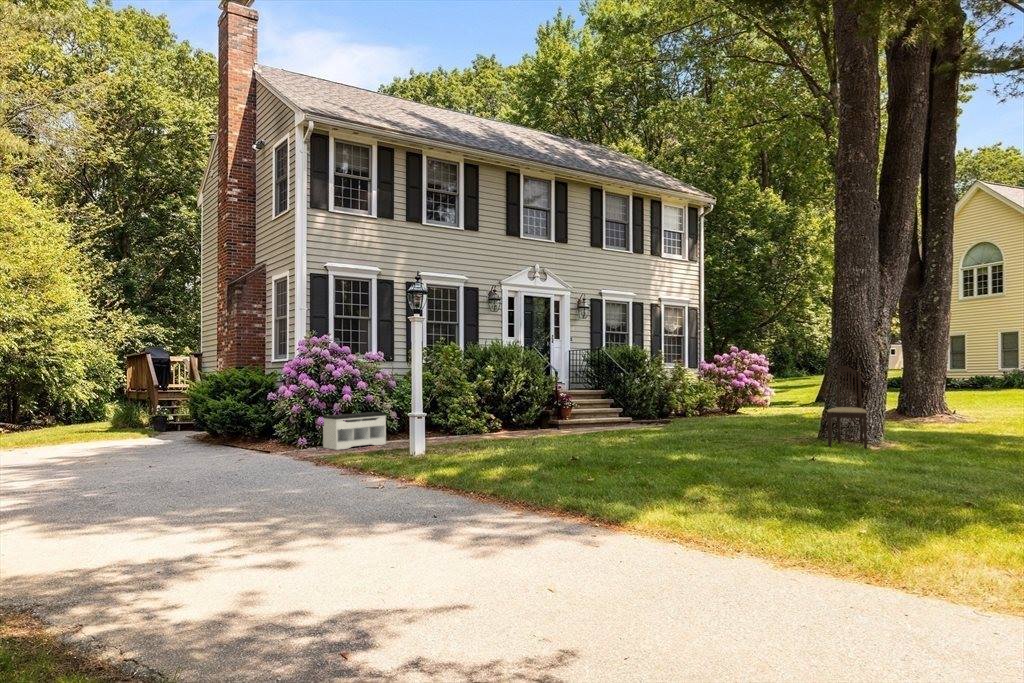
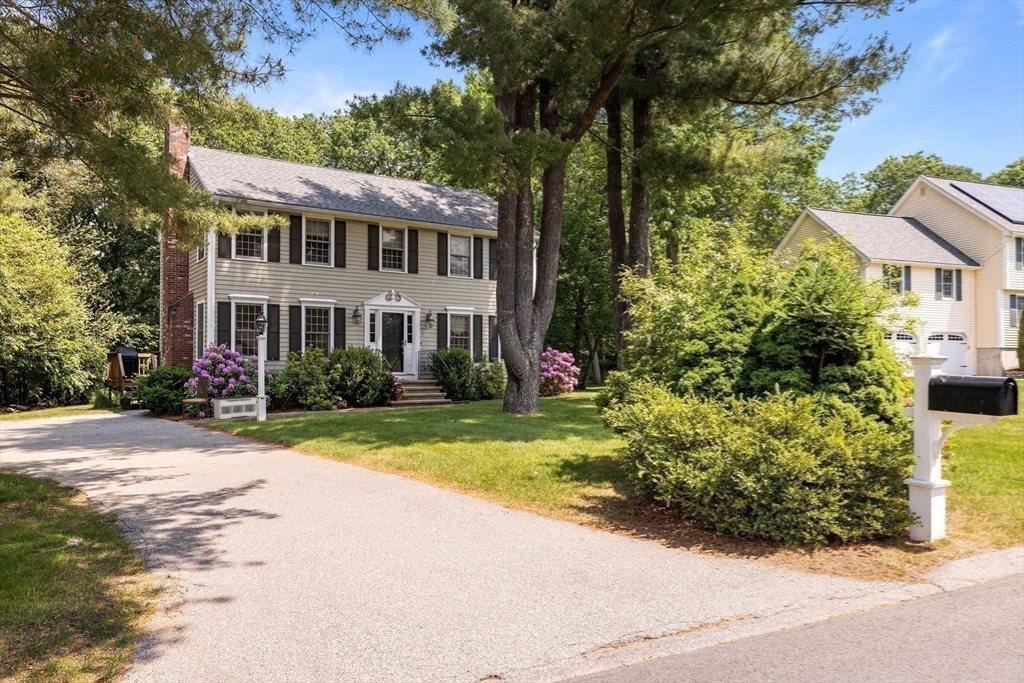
chair: present [827,366,867,448] -> present [182,376,209,420]

